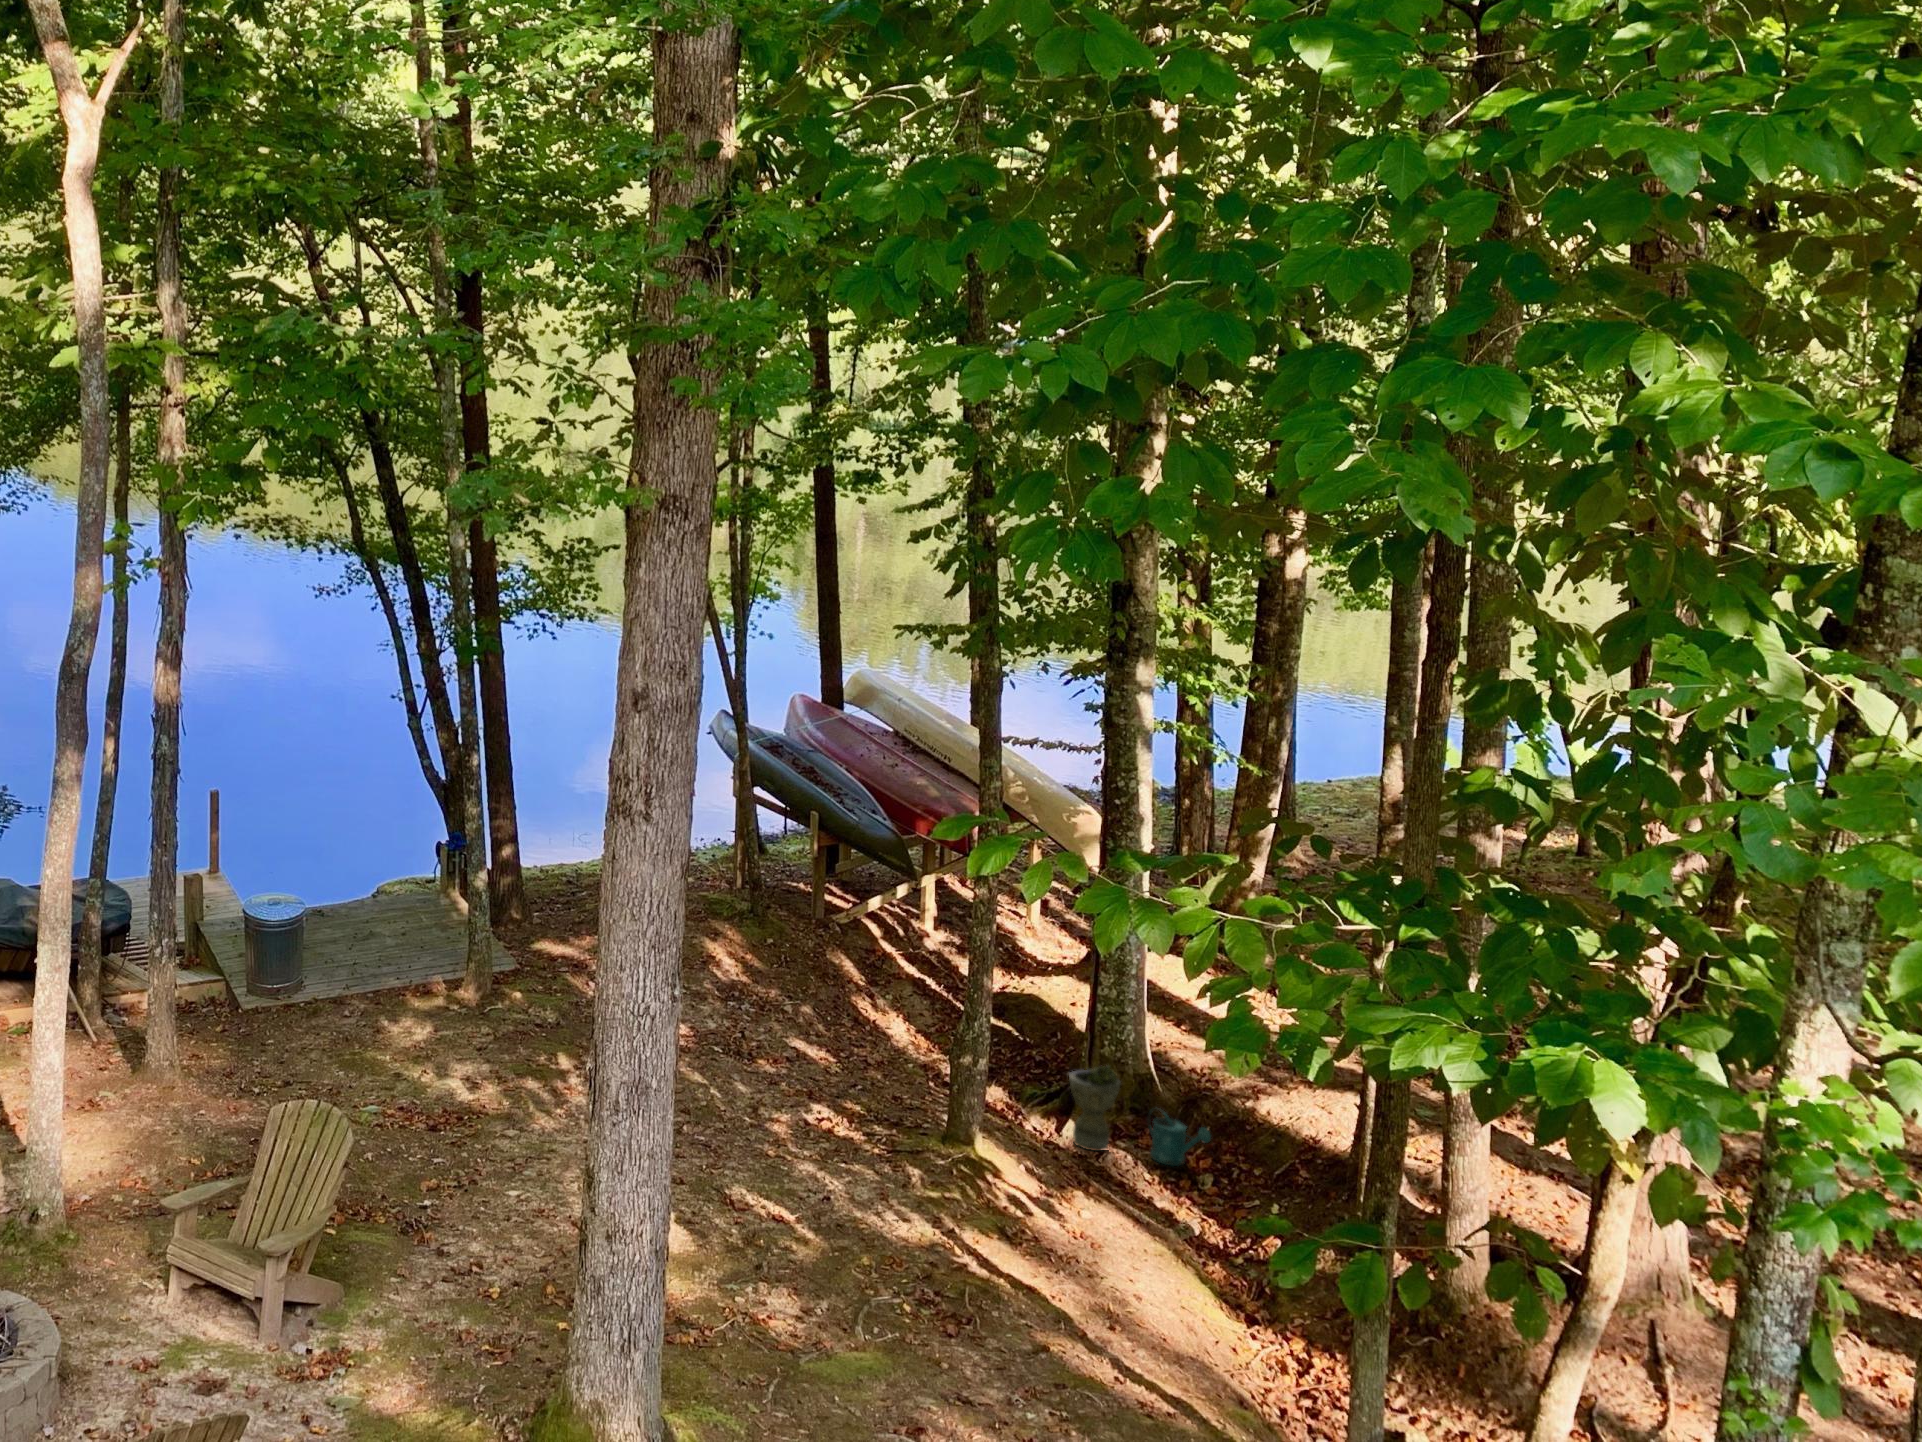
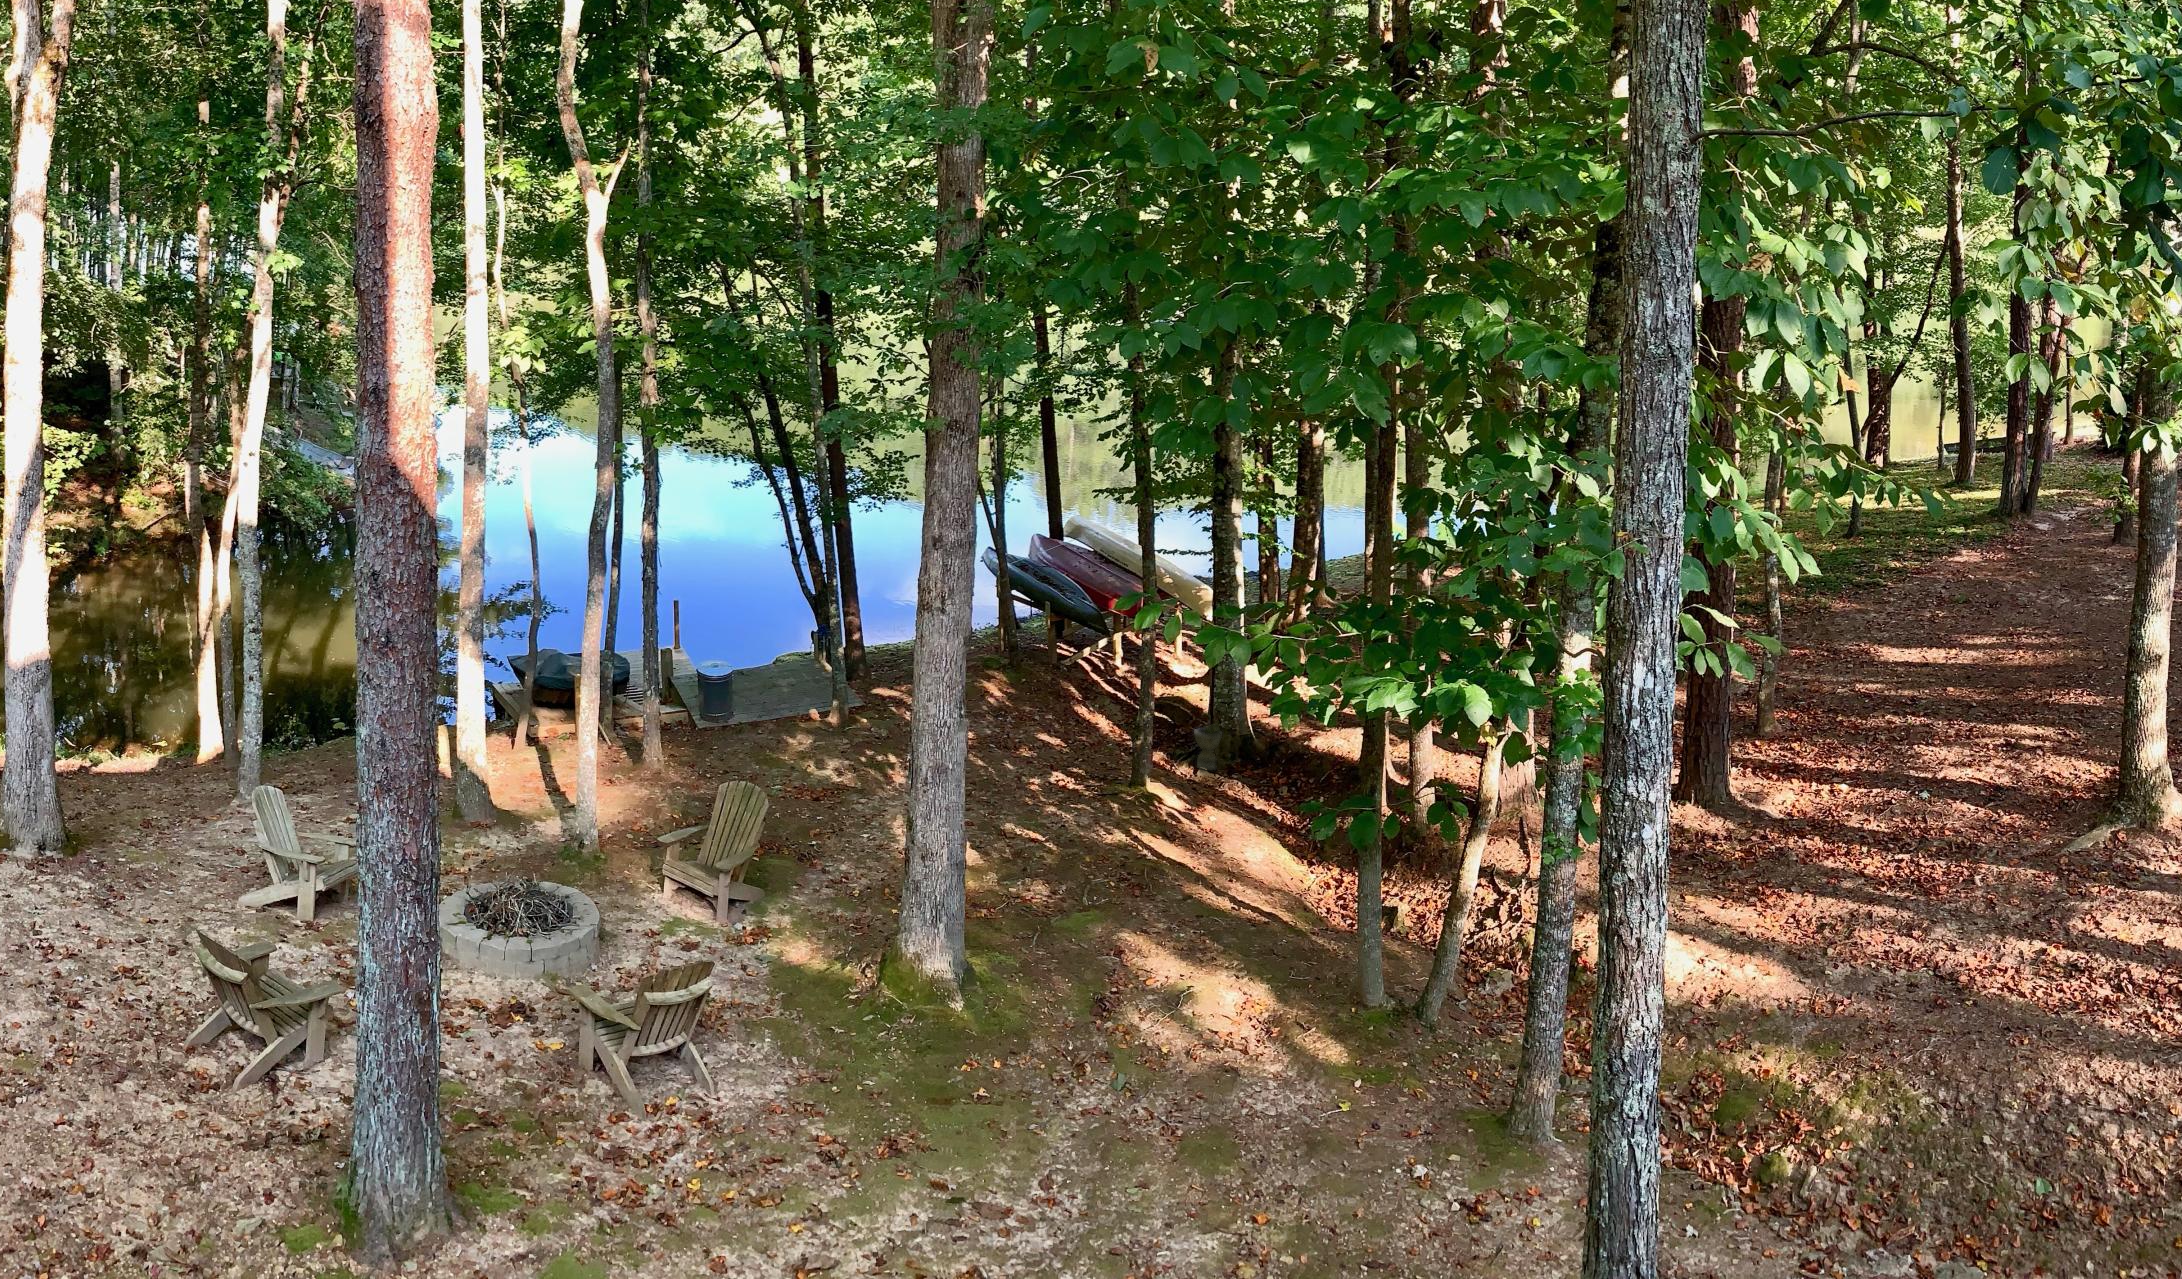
watering can: present [1148,1109,1211,1166] -> none [1237,745,1271,775]

